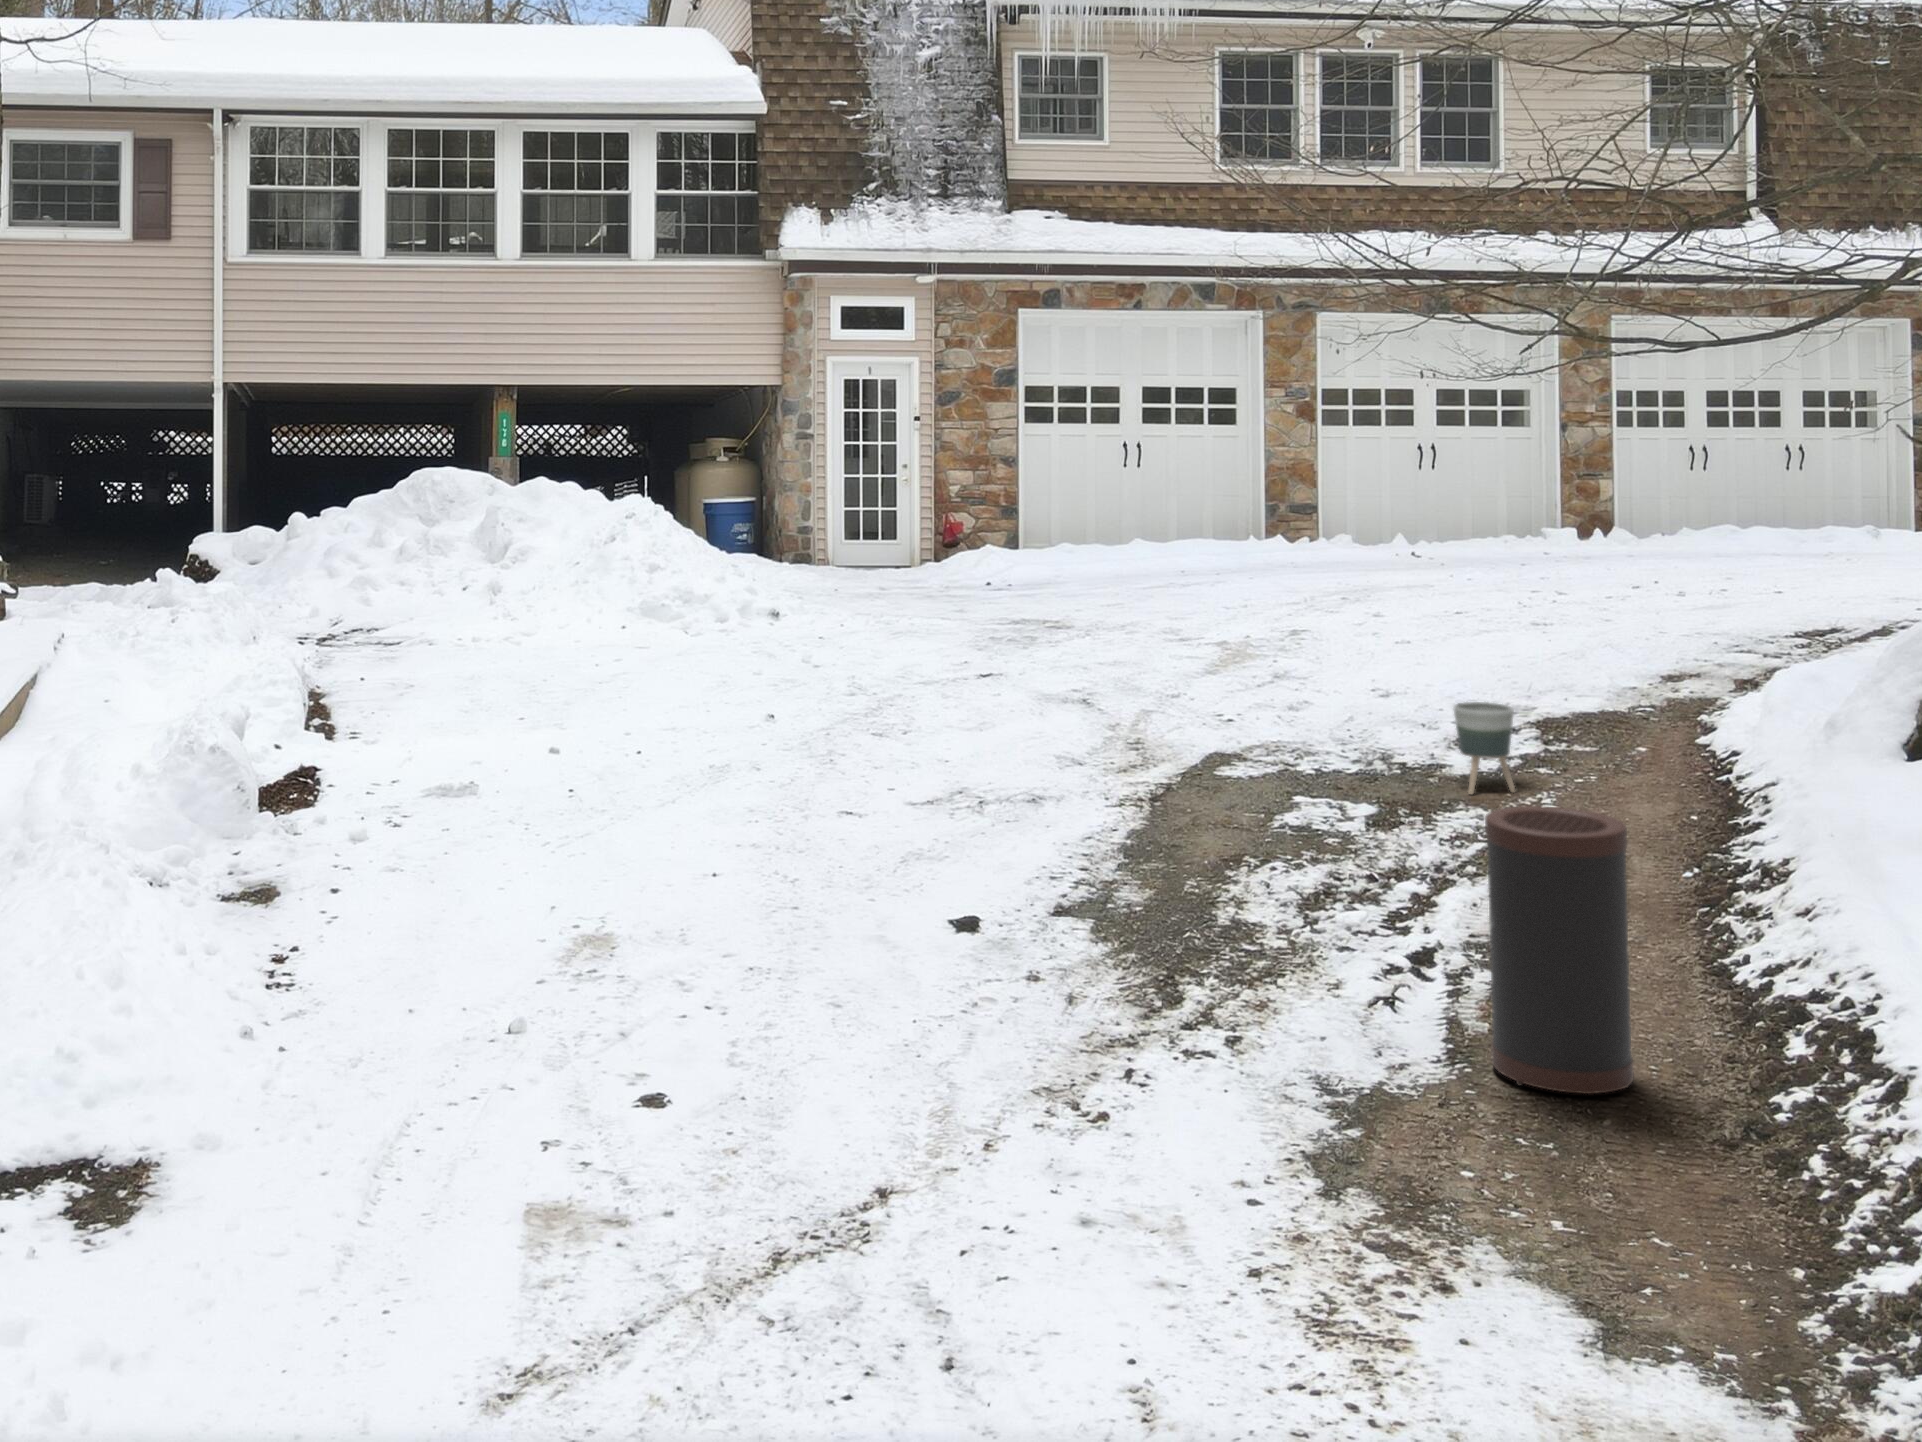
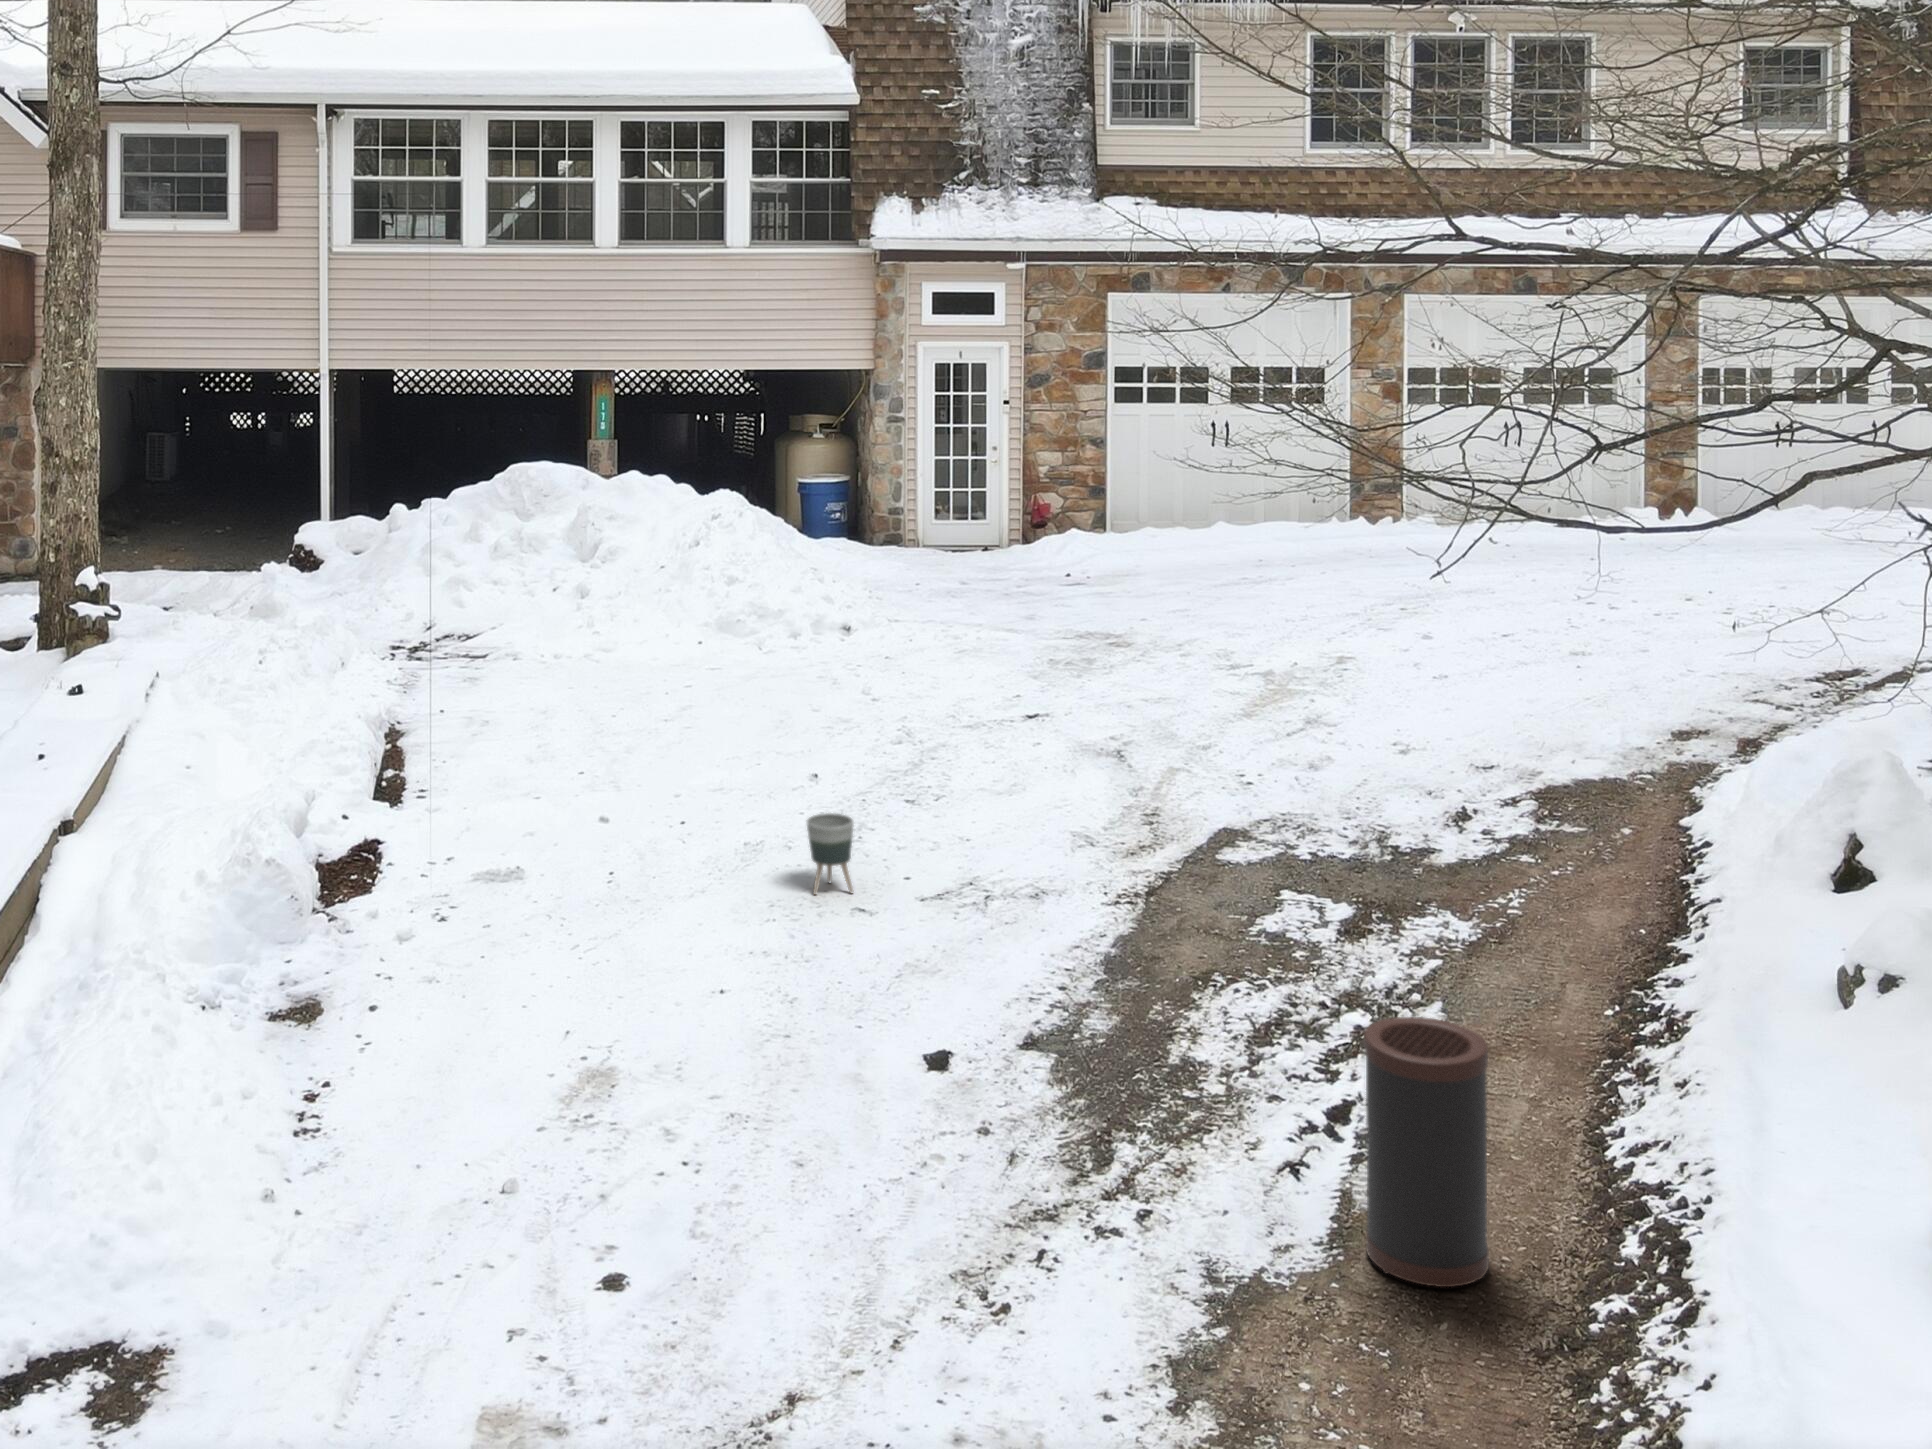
planter: present [1454,702,1515,795] -> present [807,813,854,894]

